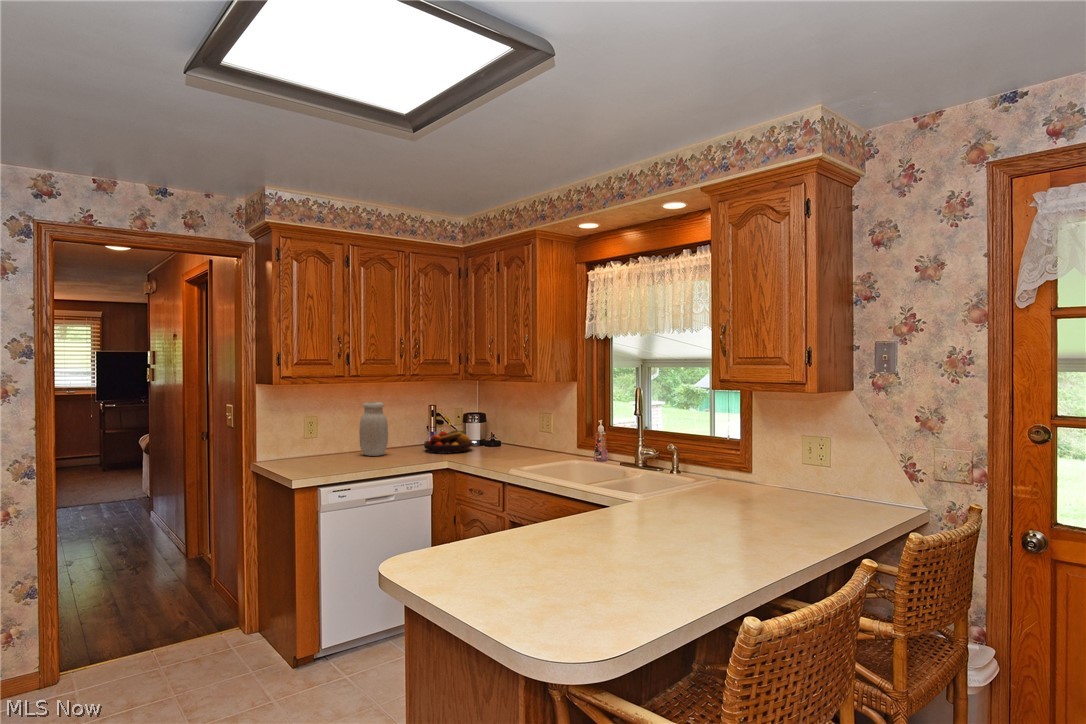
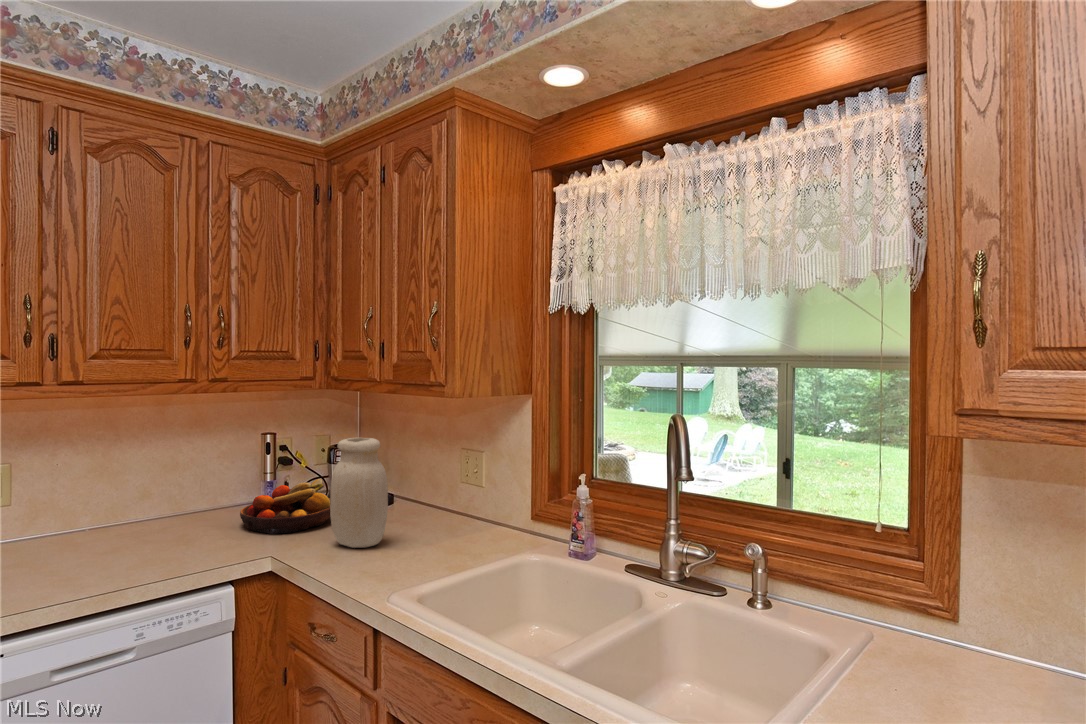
jar: present [359,402,388,456] -> present [330,438,388,548]

